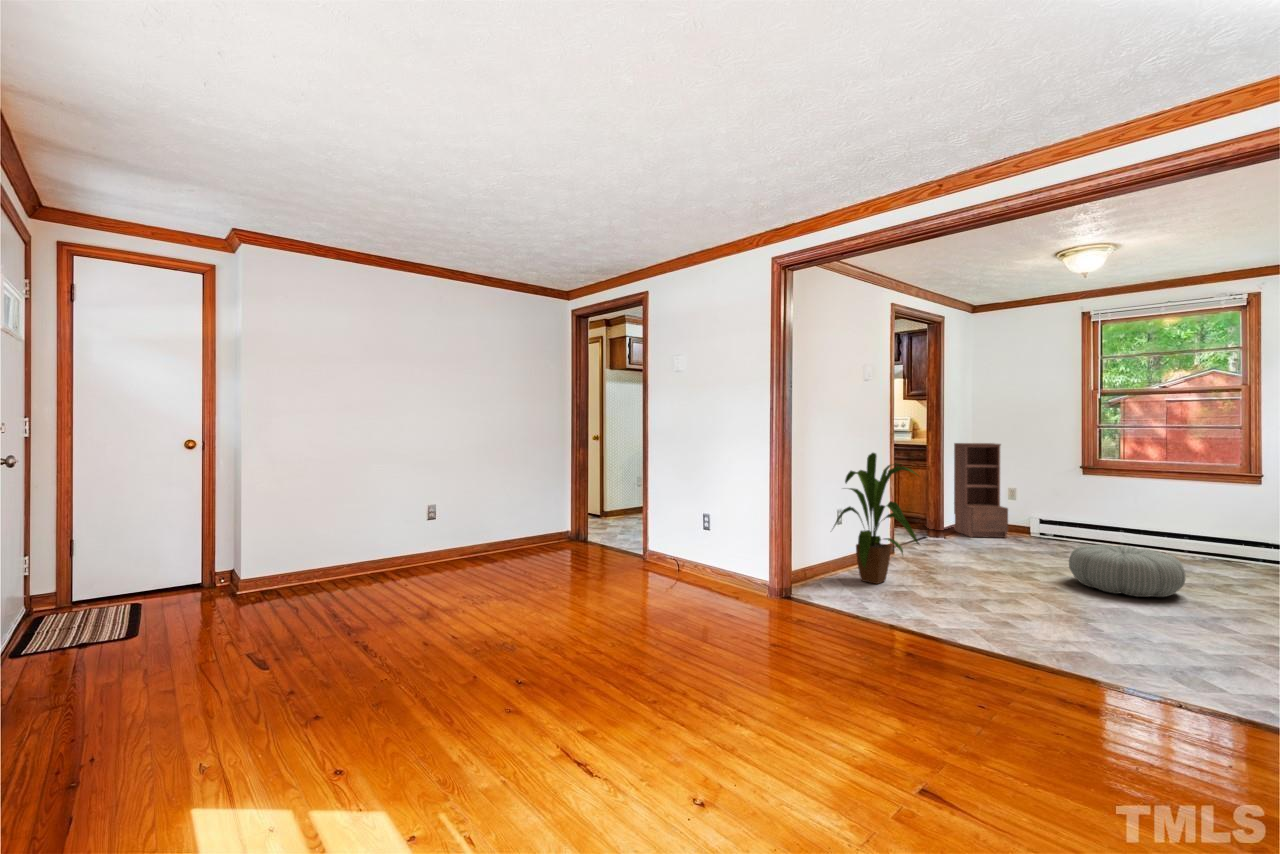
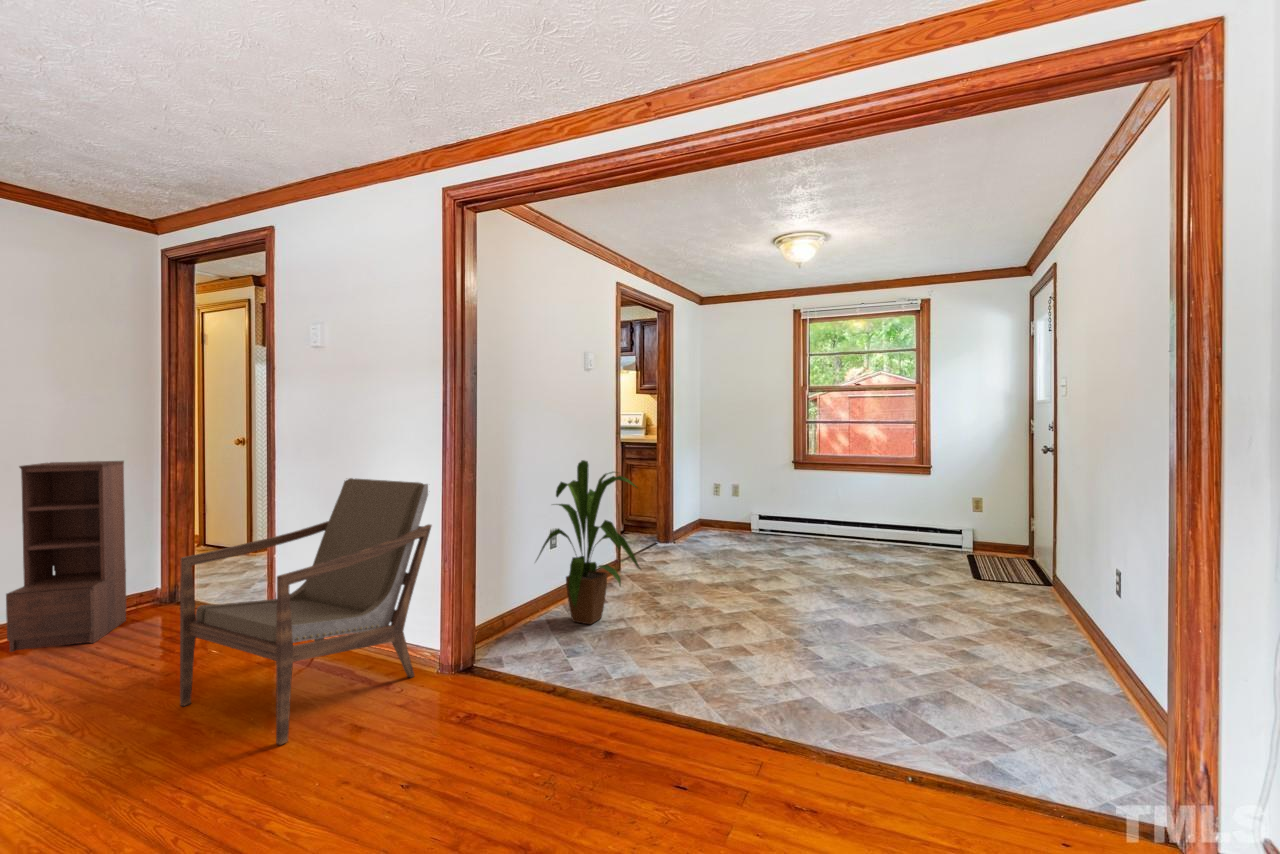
bookshelf: present [954,443,1008,538] -> present [6,461,126,652]
armchair: none [616,461,763,618] -> present [180,478,432,745]
pouf: present [1069,544,1185,597] -> none [788,547,887,603]

